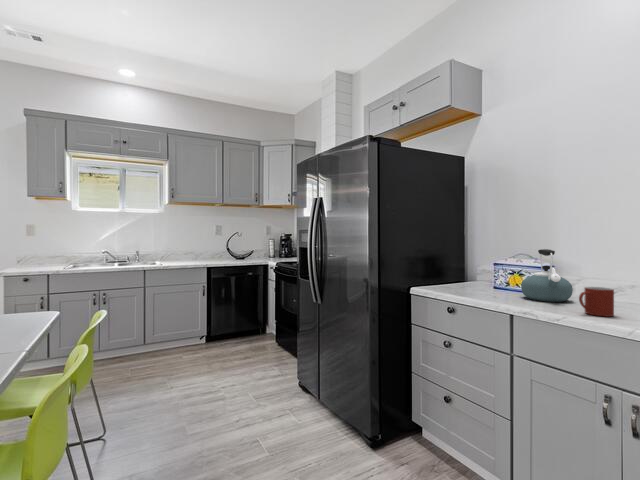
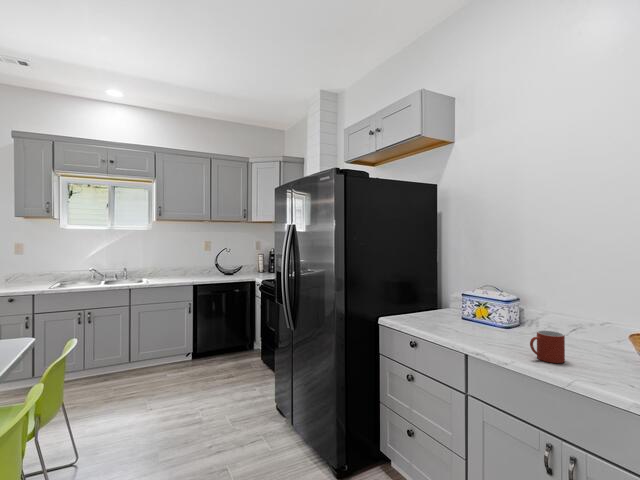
kettle: present [521,249,573,302] -> none [484,285,533,340]

